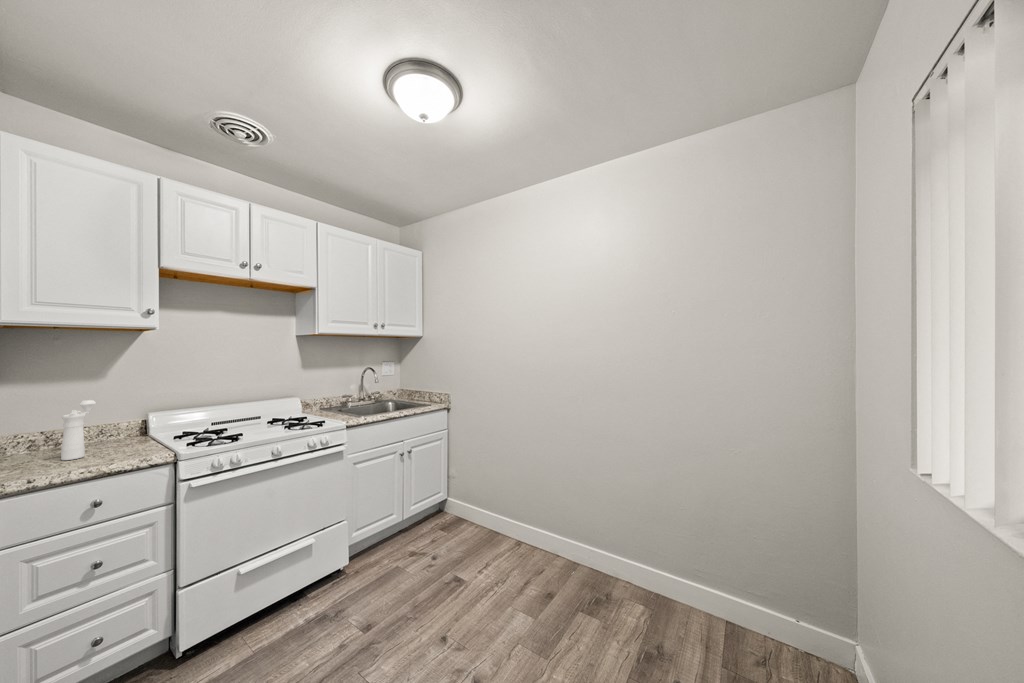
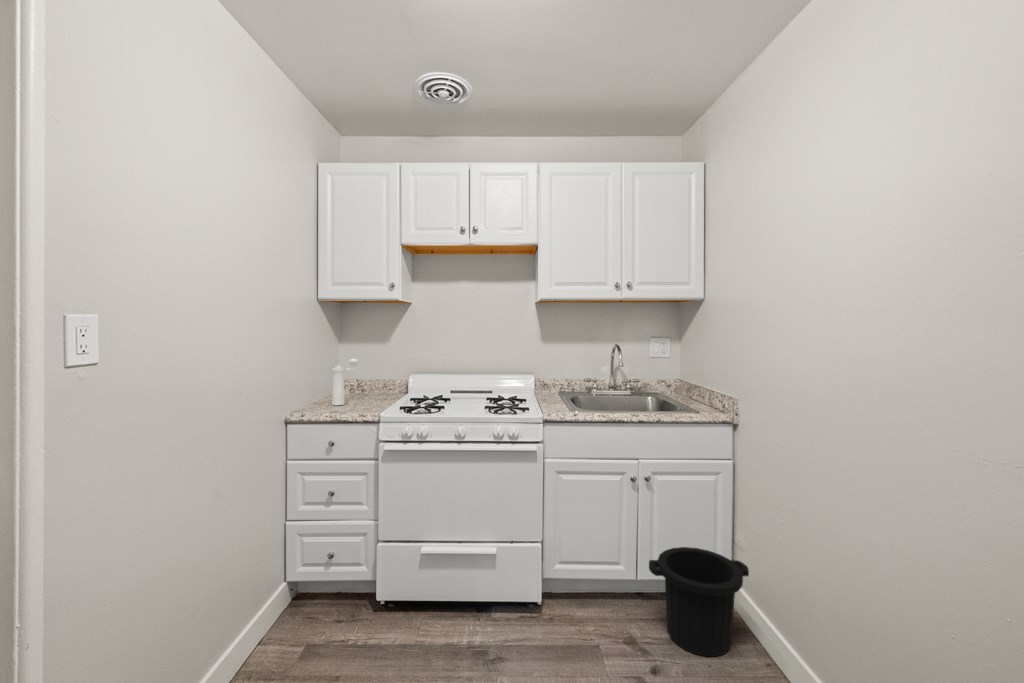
trash can: none [418,484,467,544] -> present [649,547,749,656]

